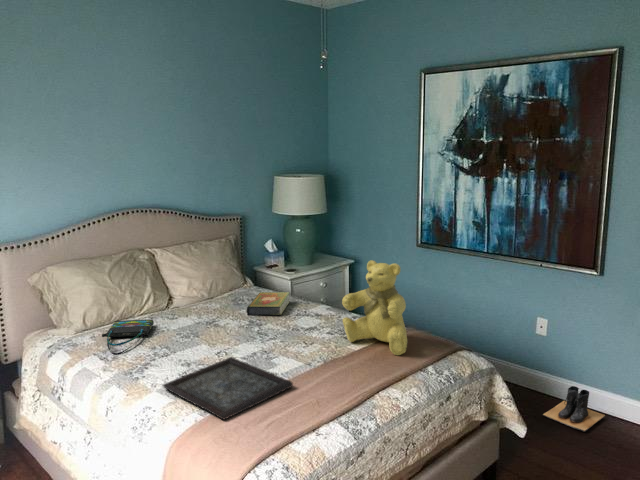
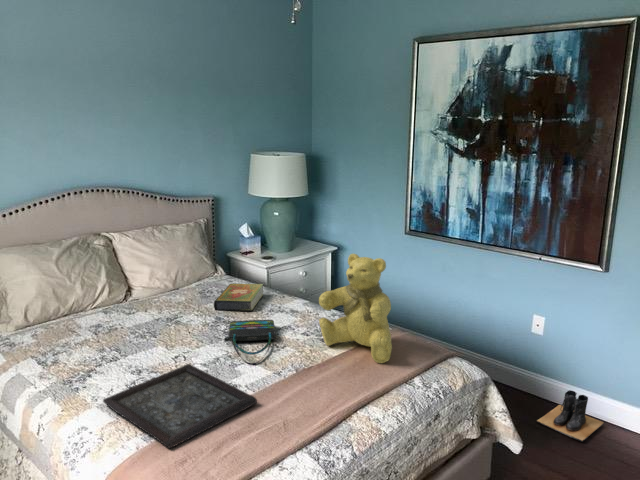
tote bag: present [102,319,154,355] -> present [224,320,278,365]

